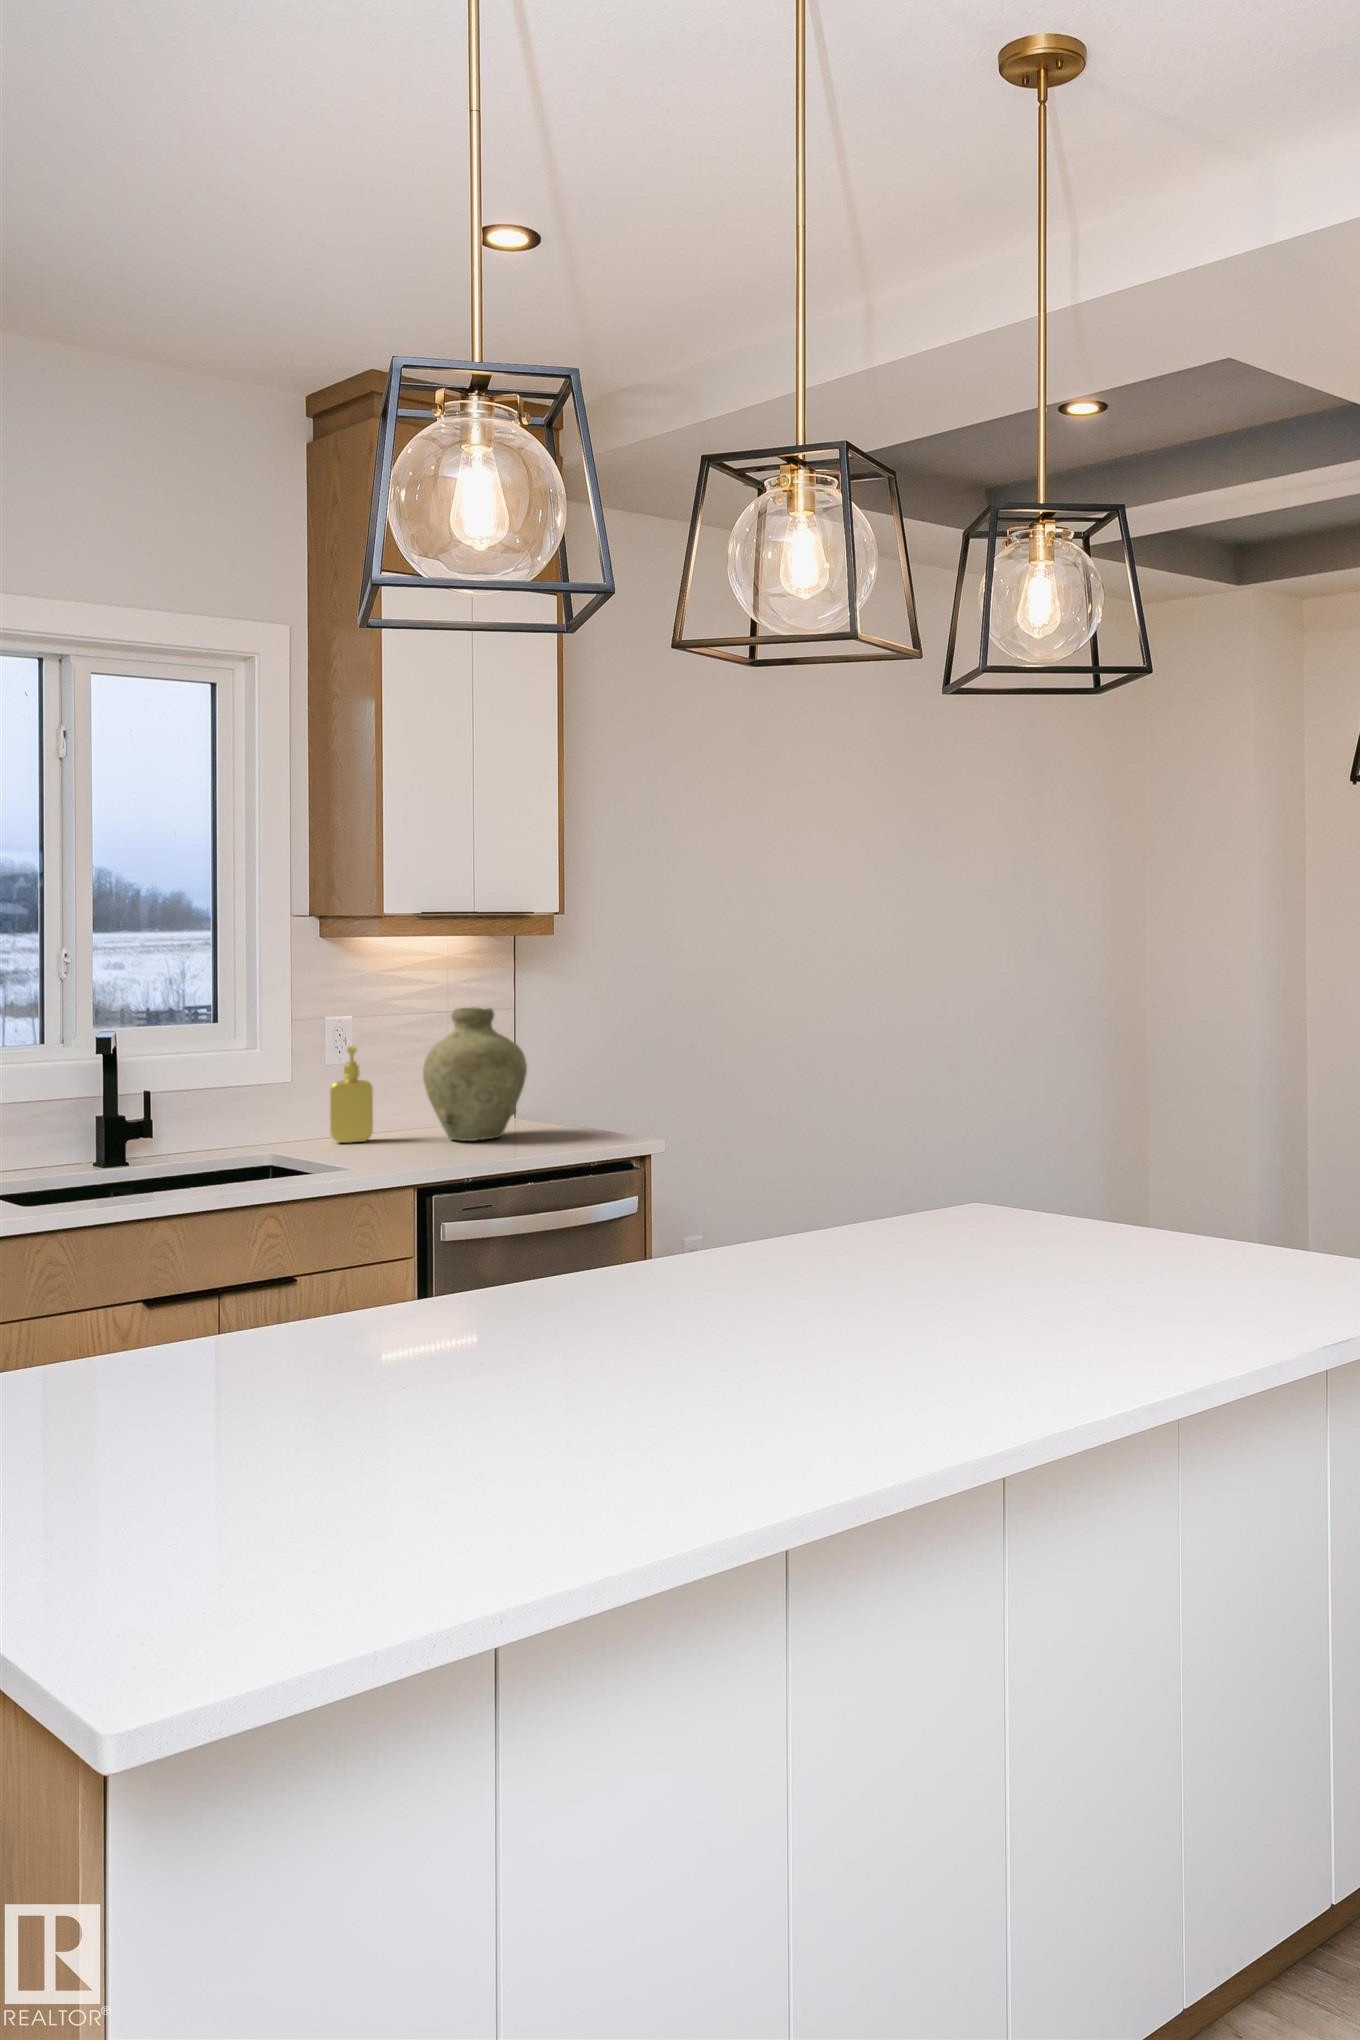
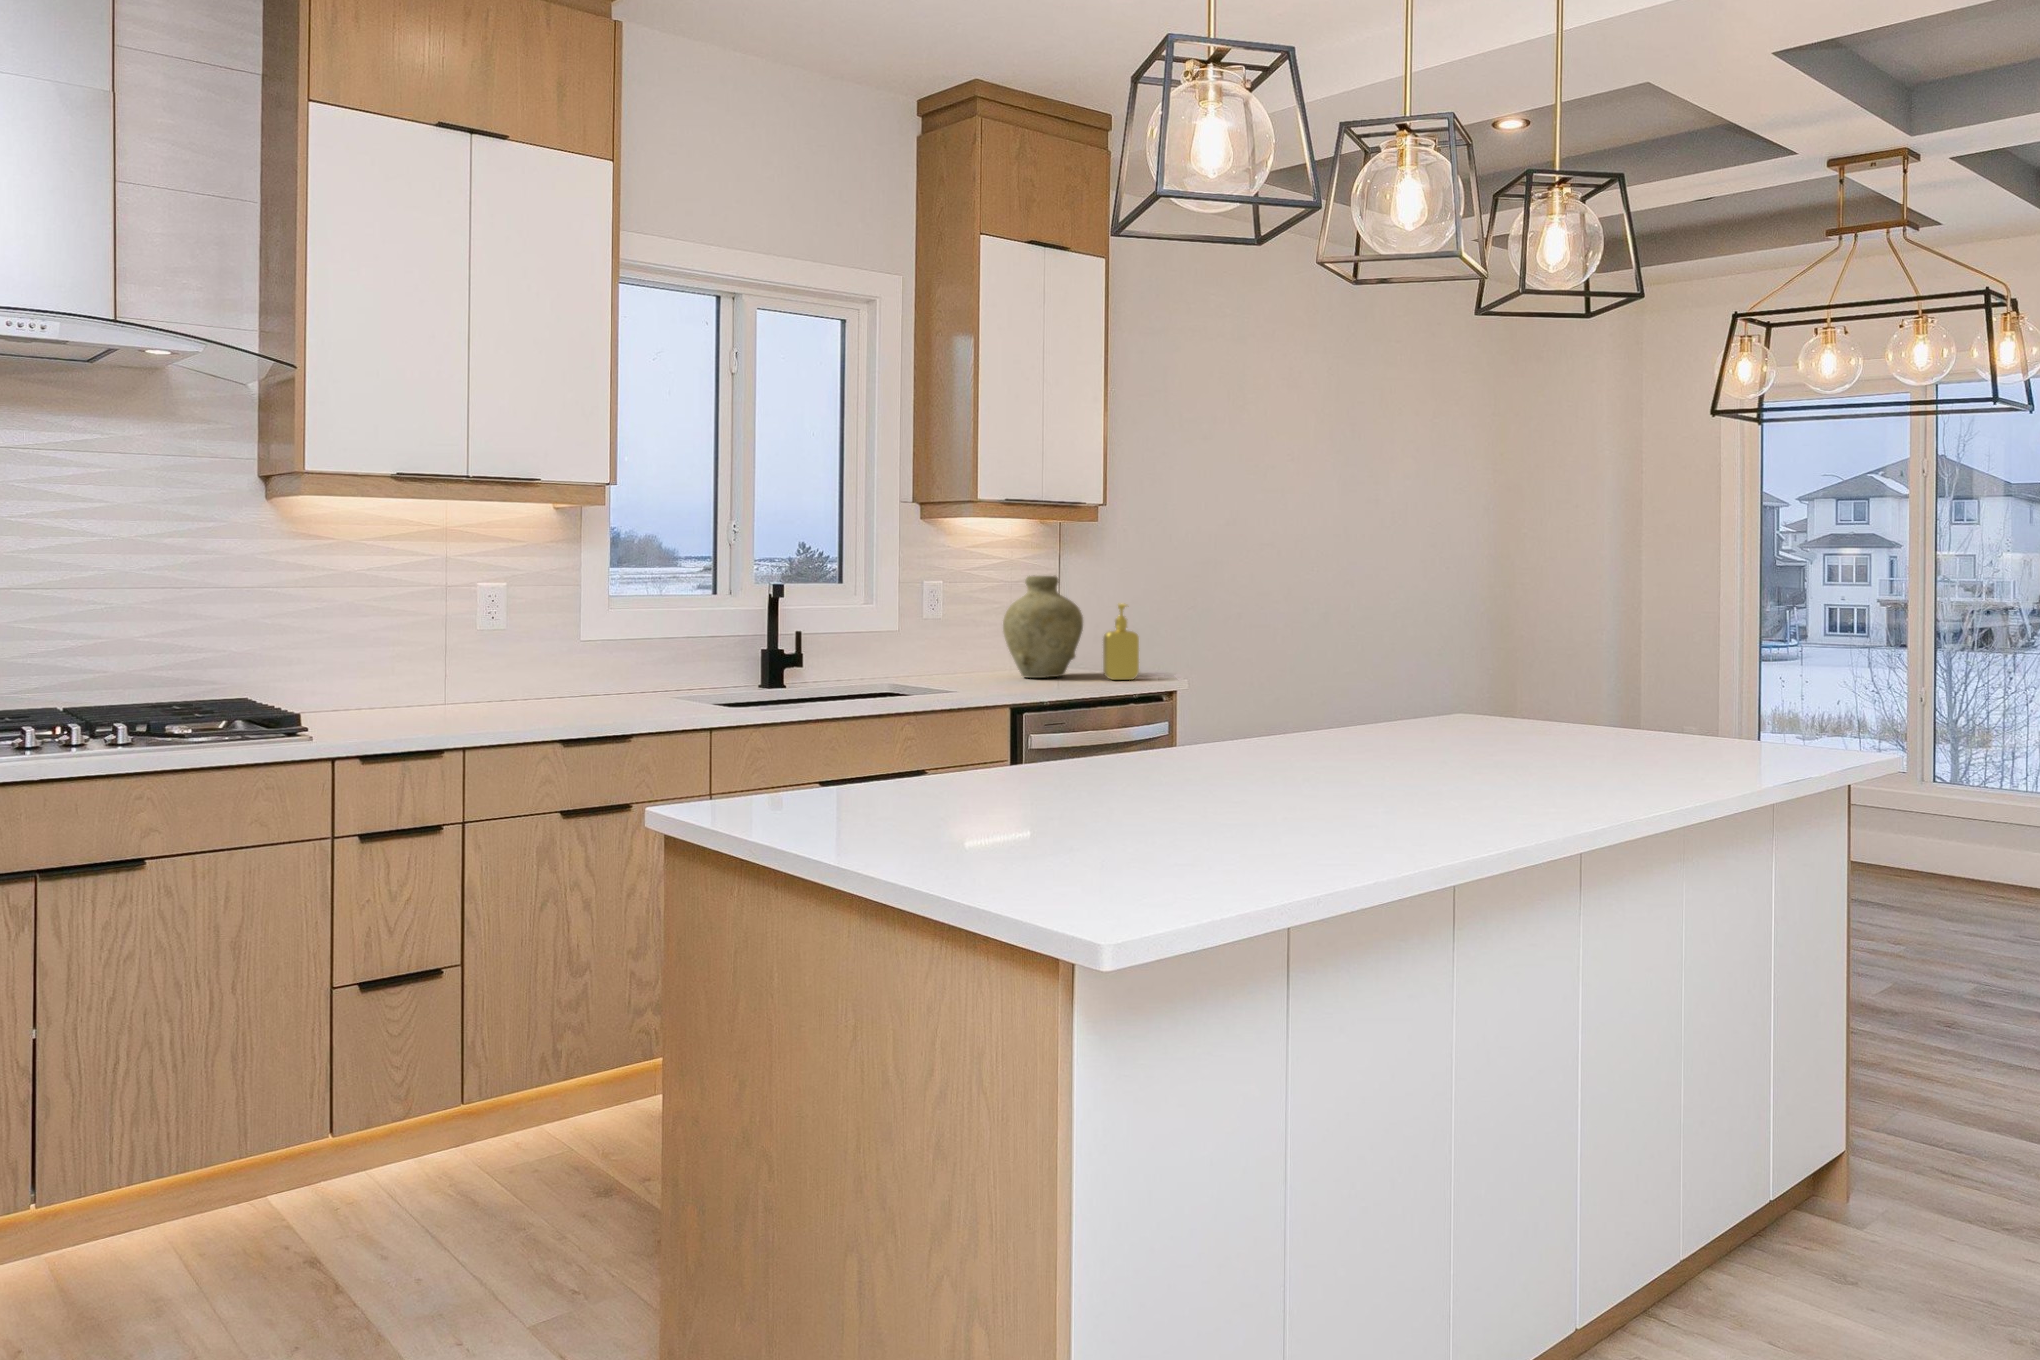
soap dispenser: present [330,1046,373,1143] -> present [1103,604,1139,680]

